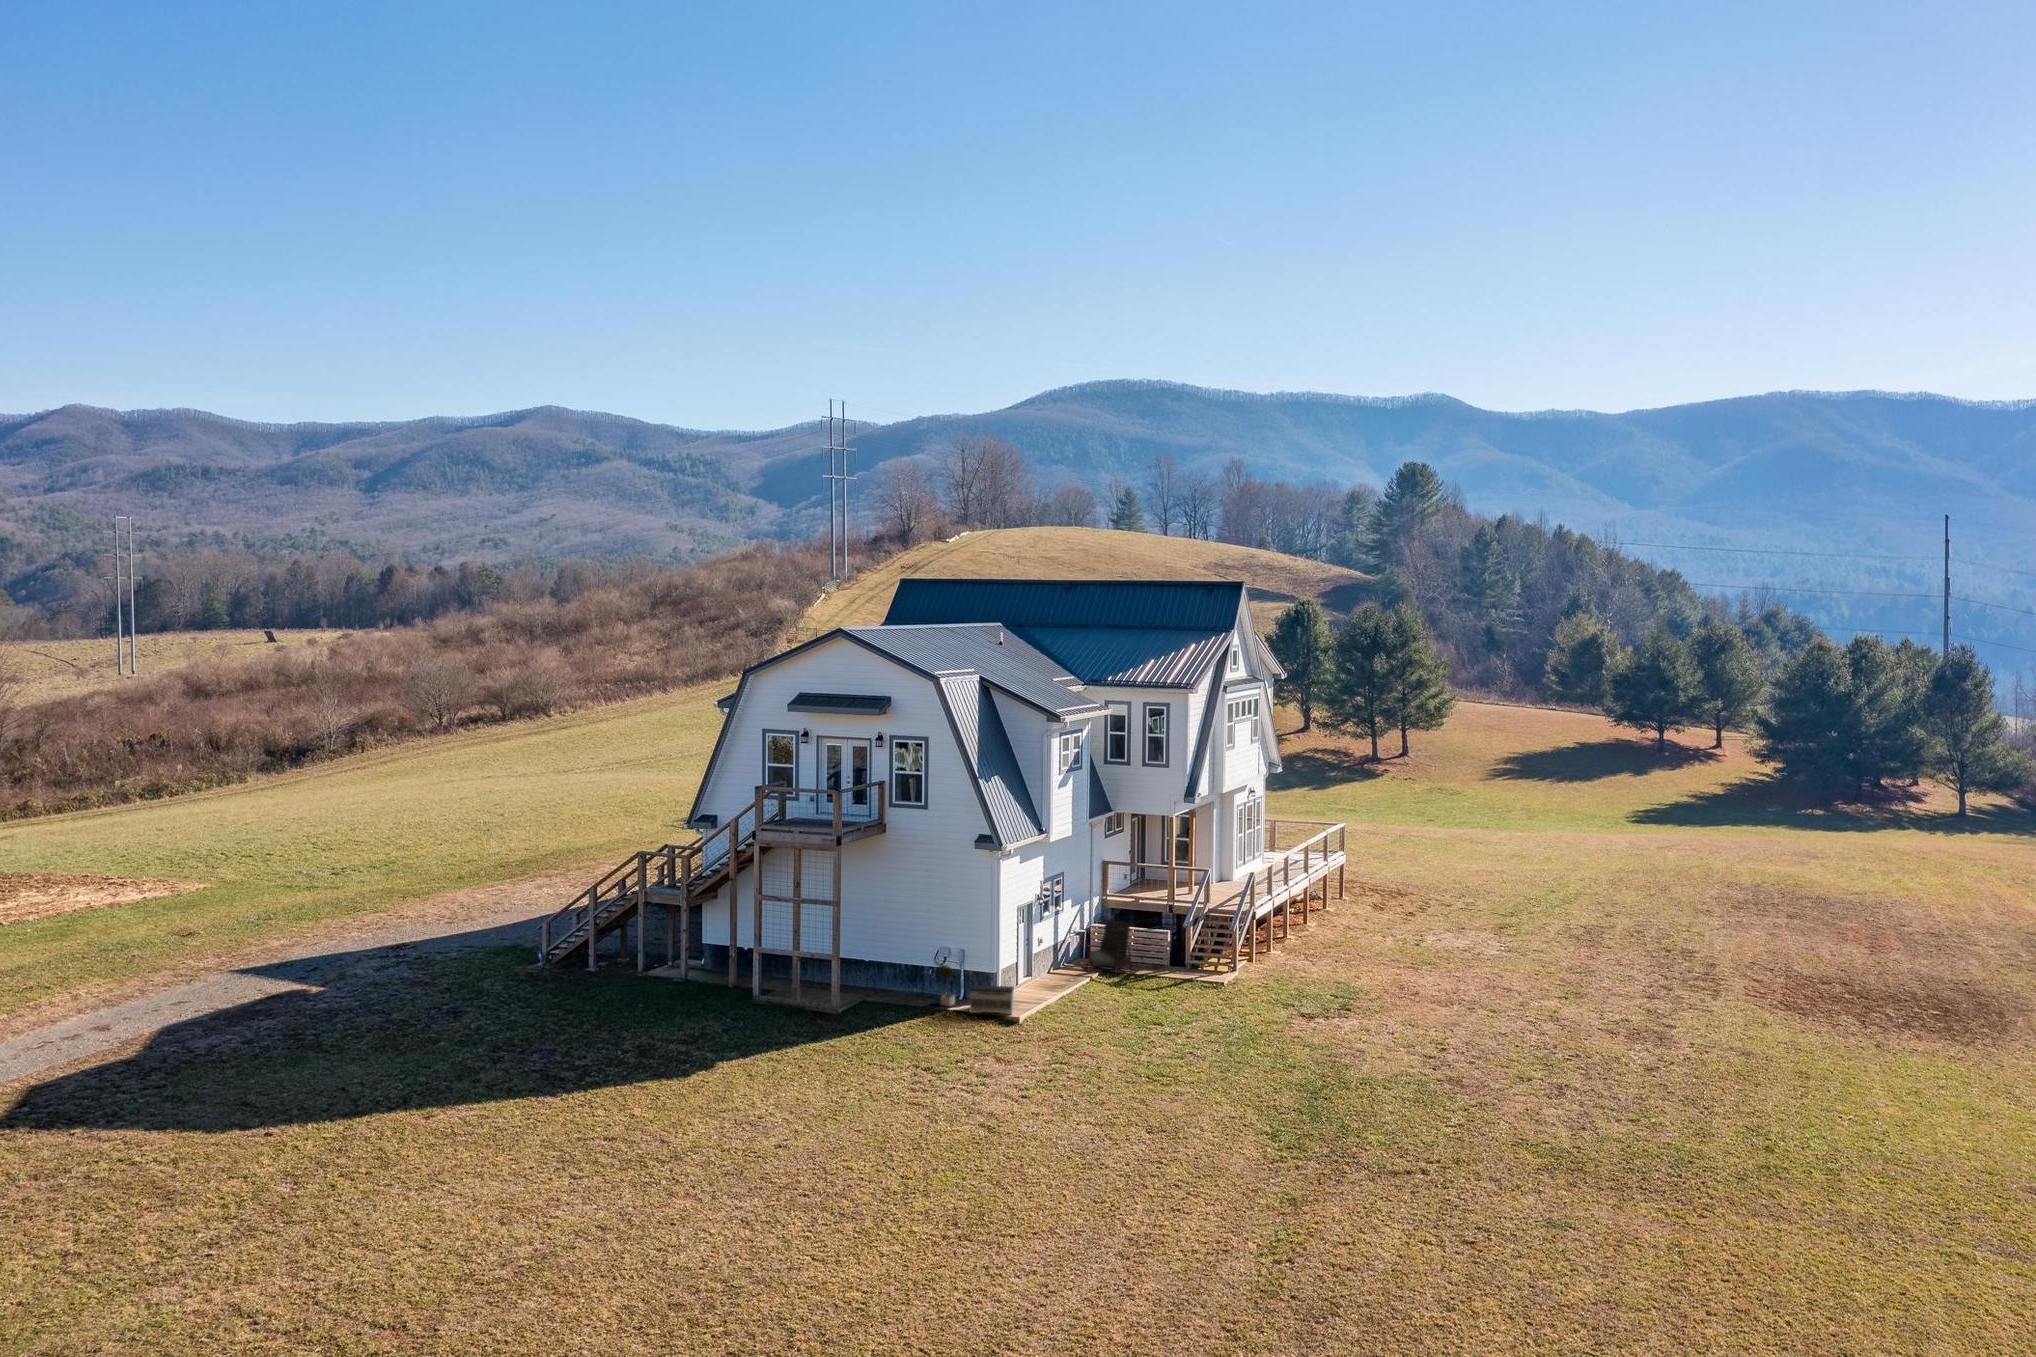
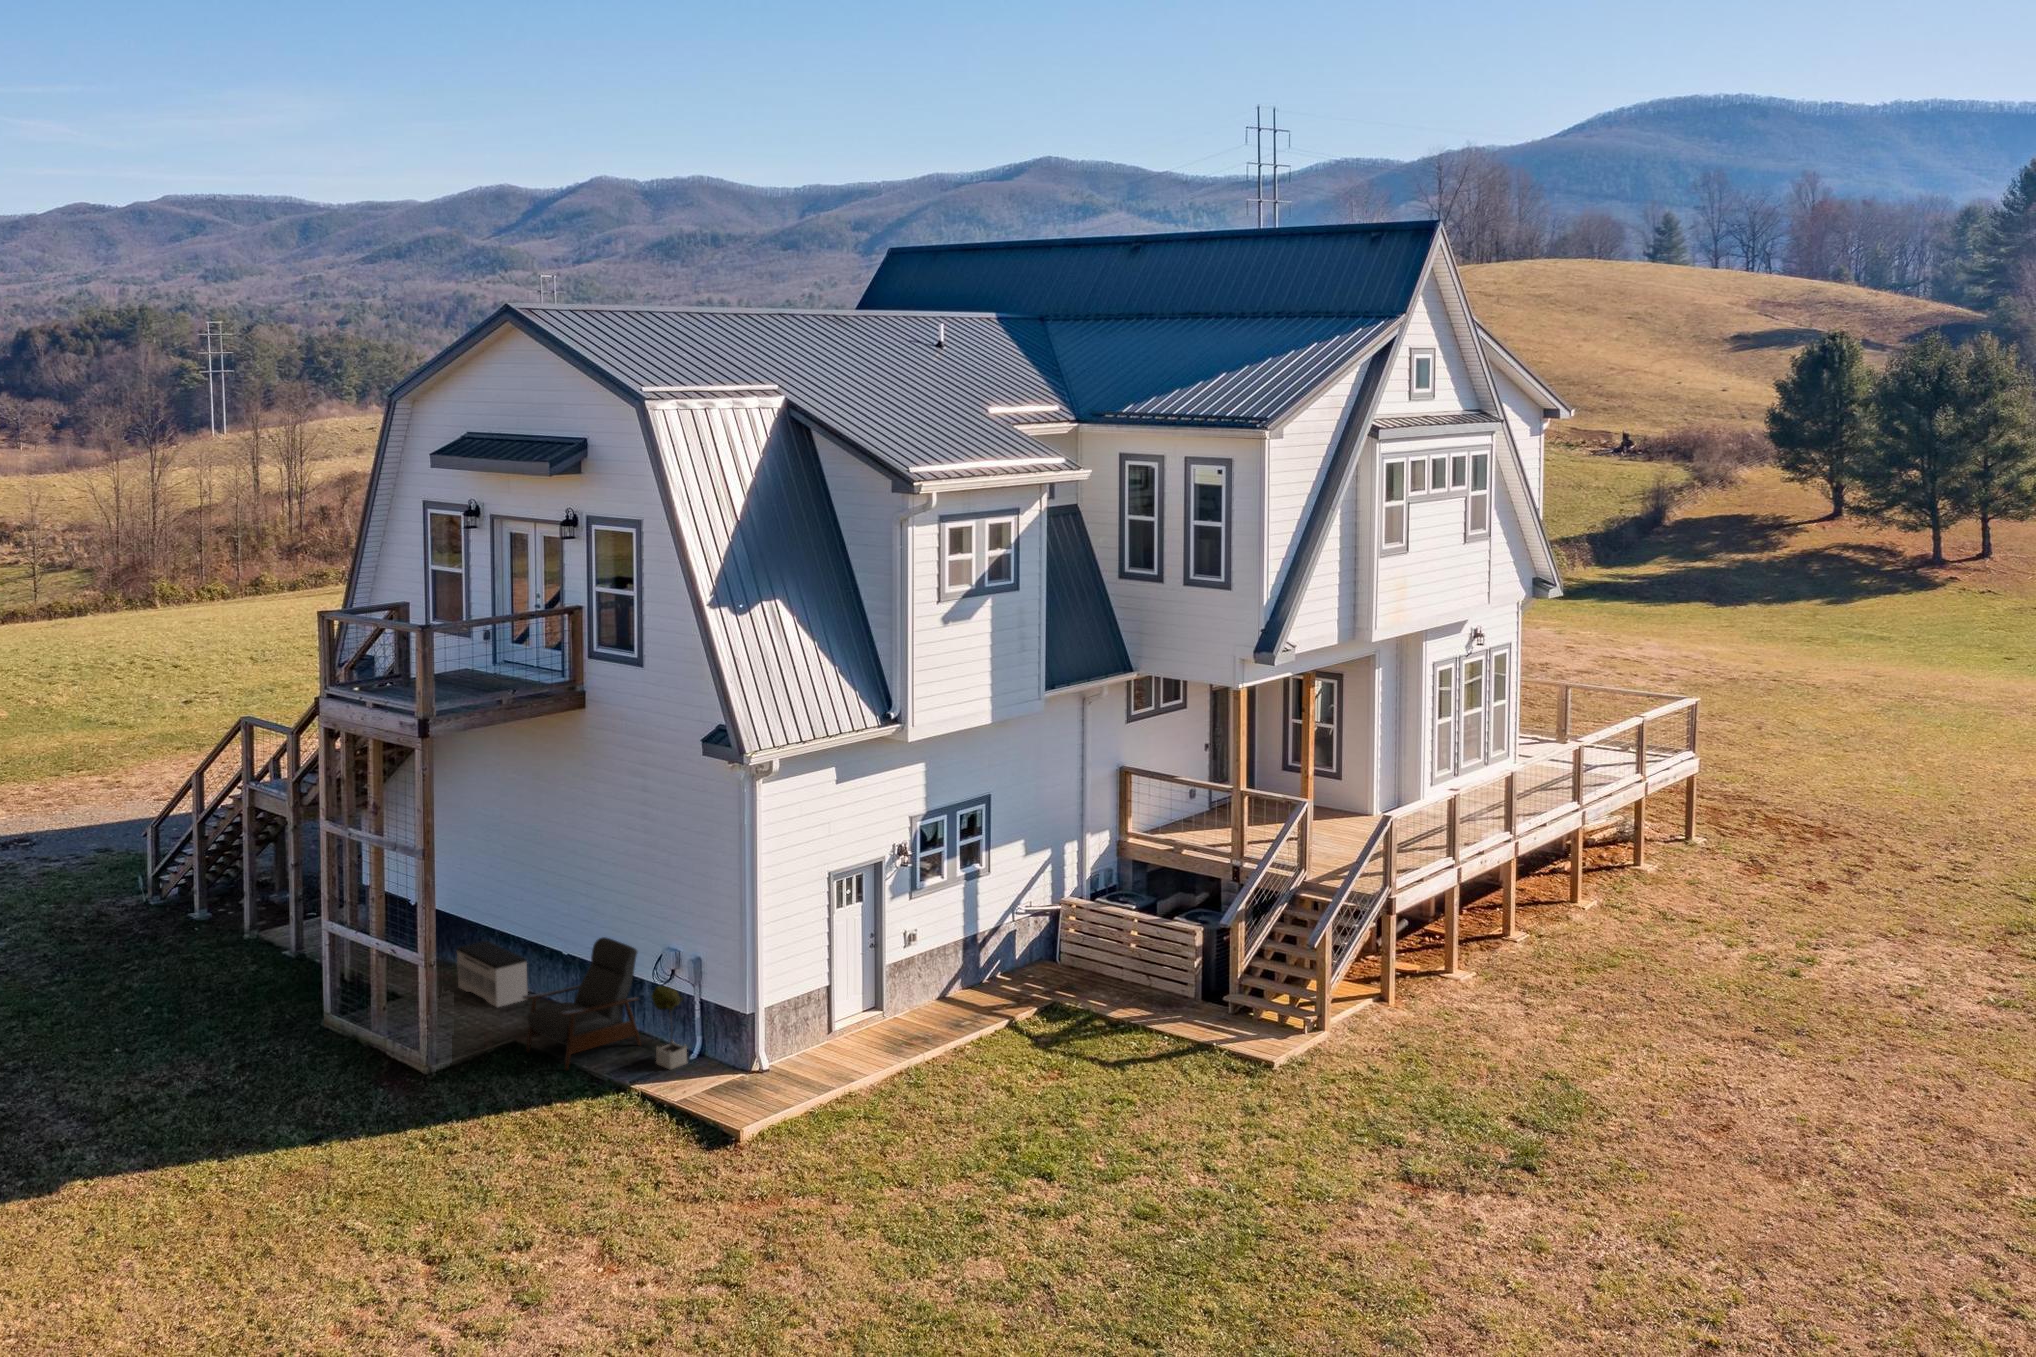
chair: present [1088,920,1132,975] -> present [522,937,641,1070]
bench: present [970,985,1014,1015] -> present [457,941,528,1007]

